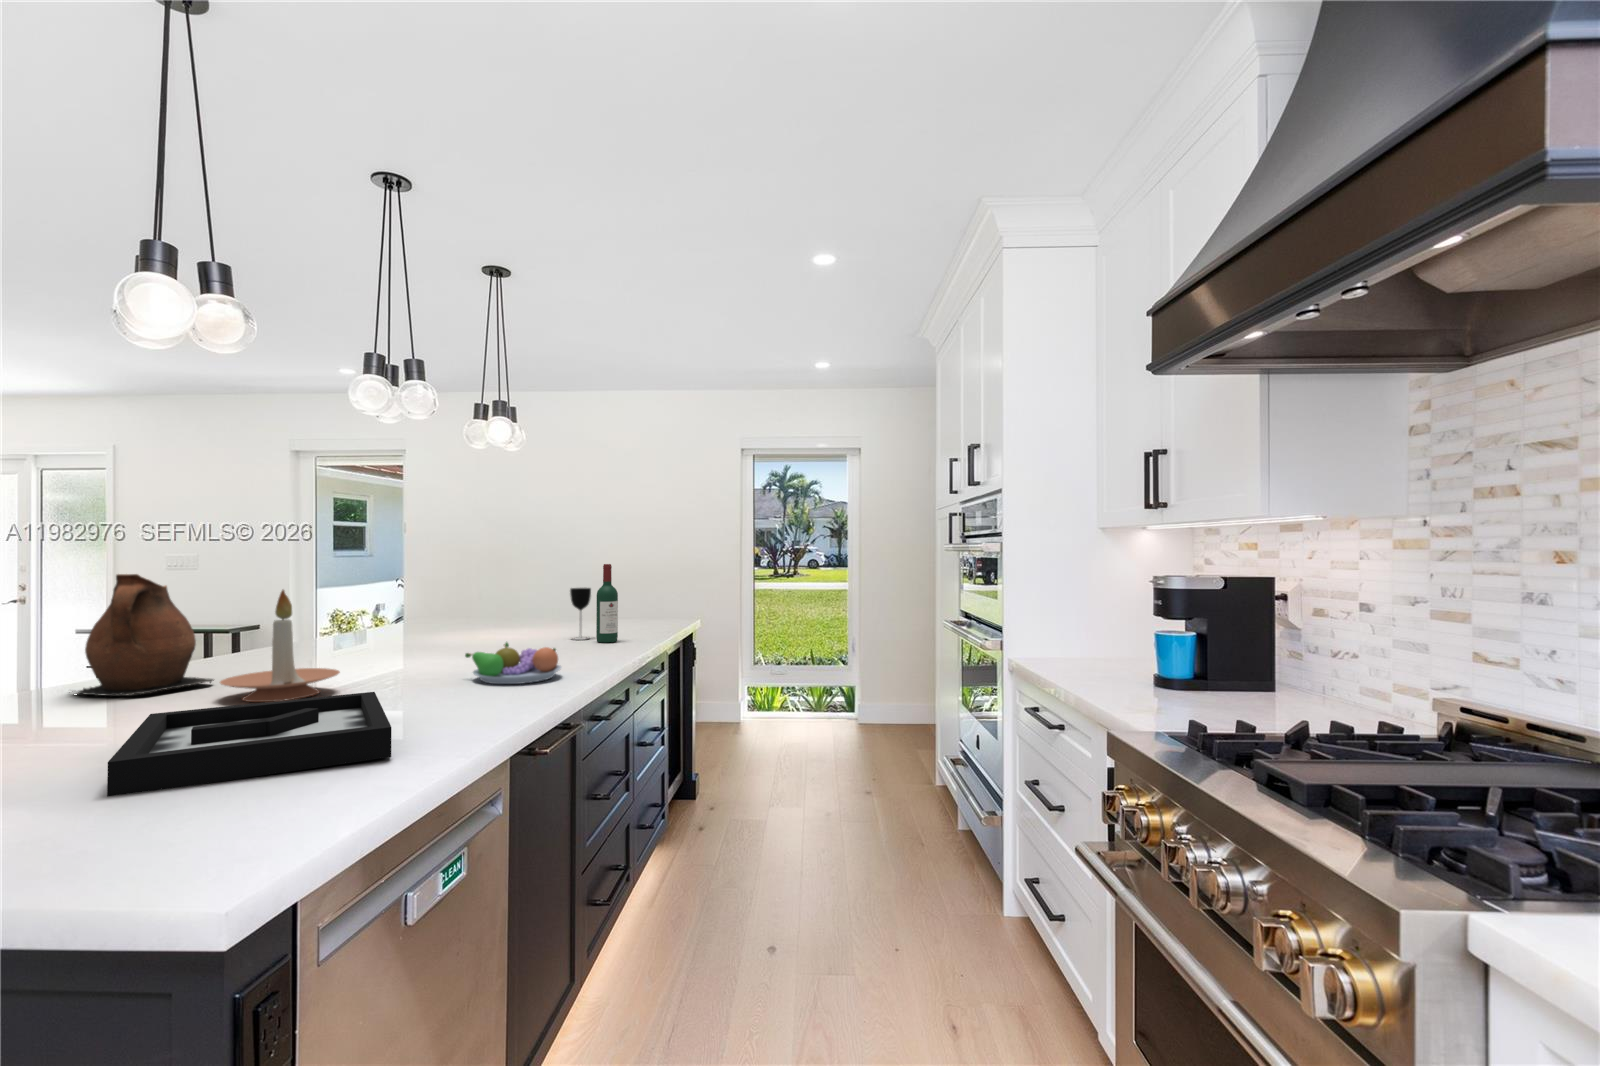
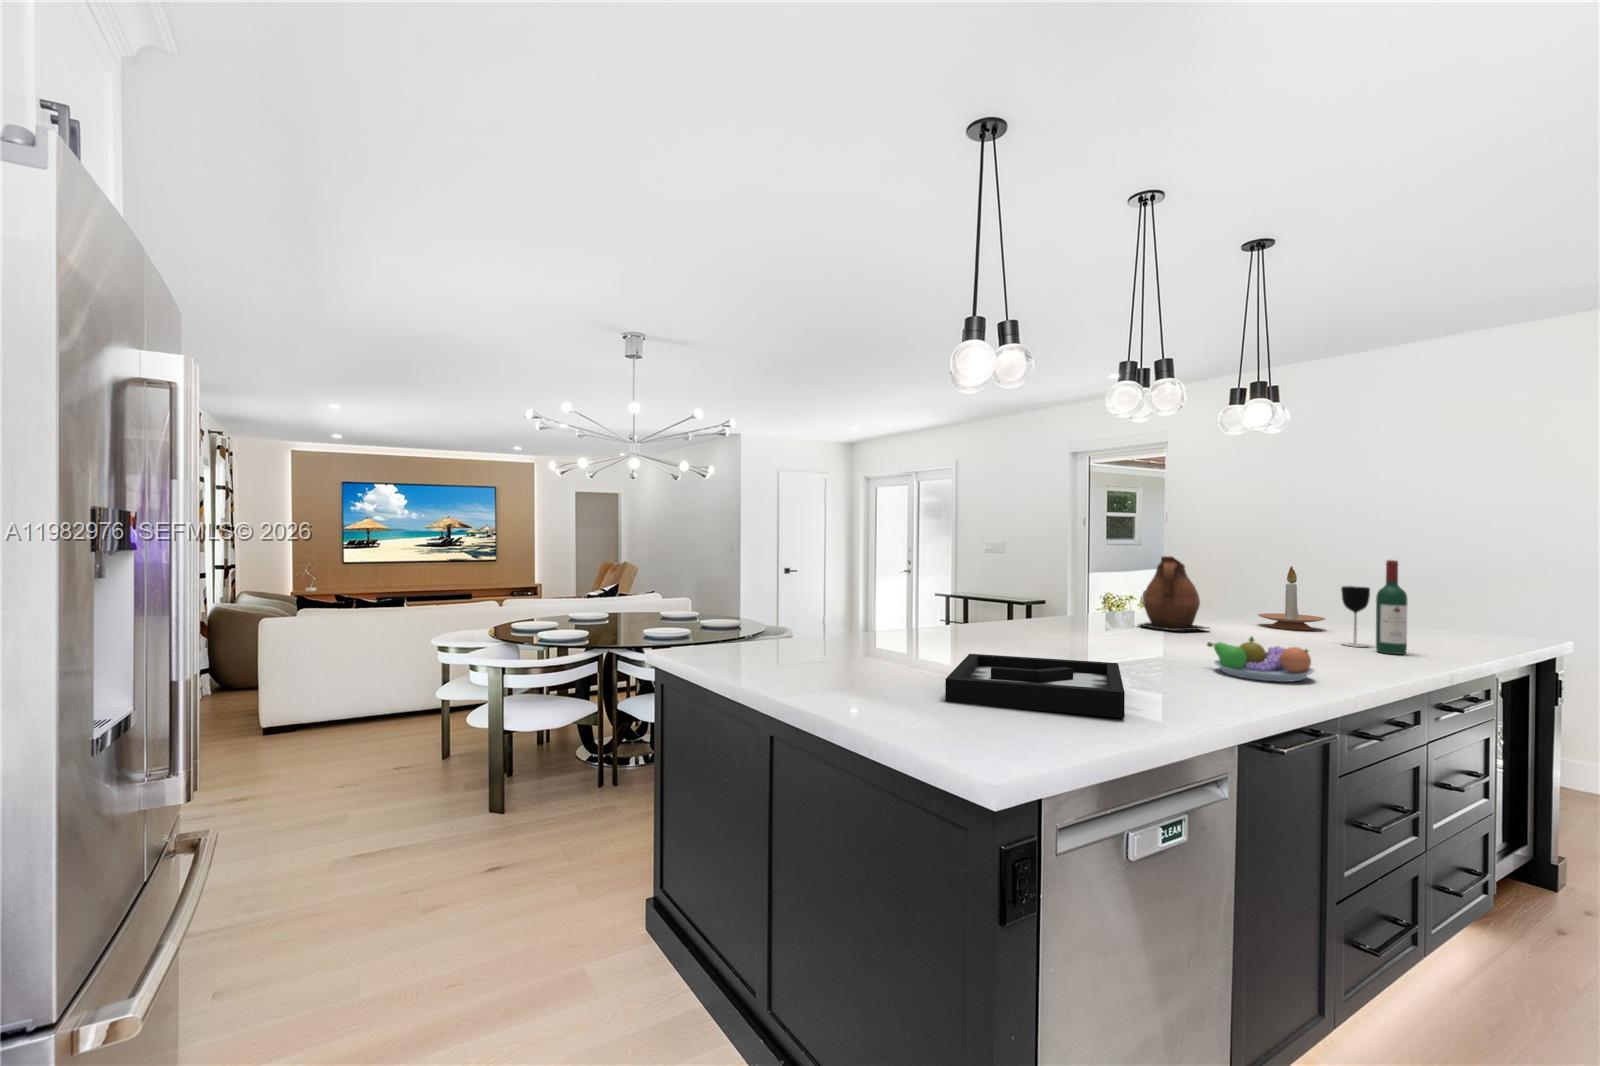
ceramic pitcher: present [72,574,214,696] -> present [1140,556,1209,630]
candle holder: present [220,590,340,702] -> present [1258,566,1325,630]

